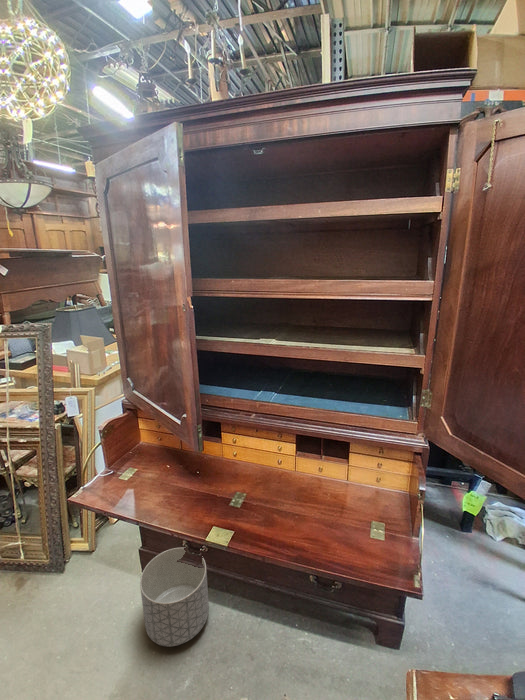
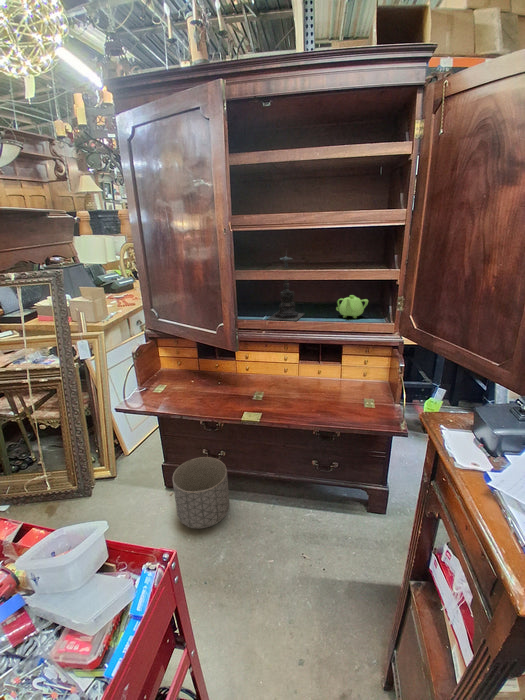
candle holder: none [267,308,315,393] -> present [268,255,304,321]
teapot: none [351,365,390,394] -> present [336,295,368,318]

